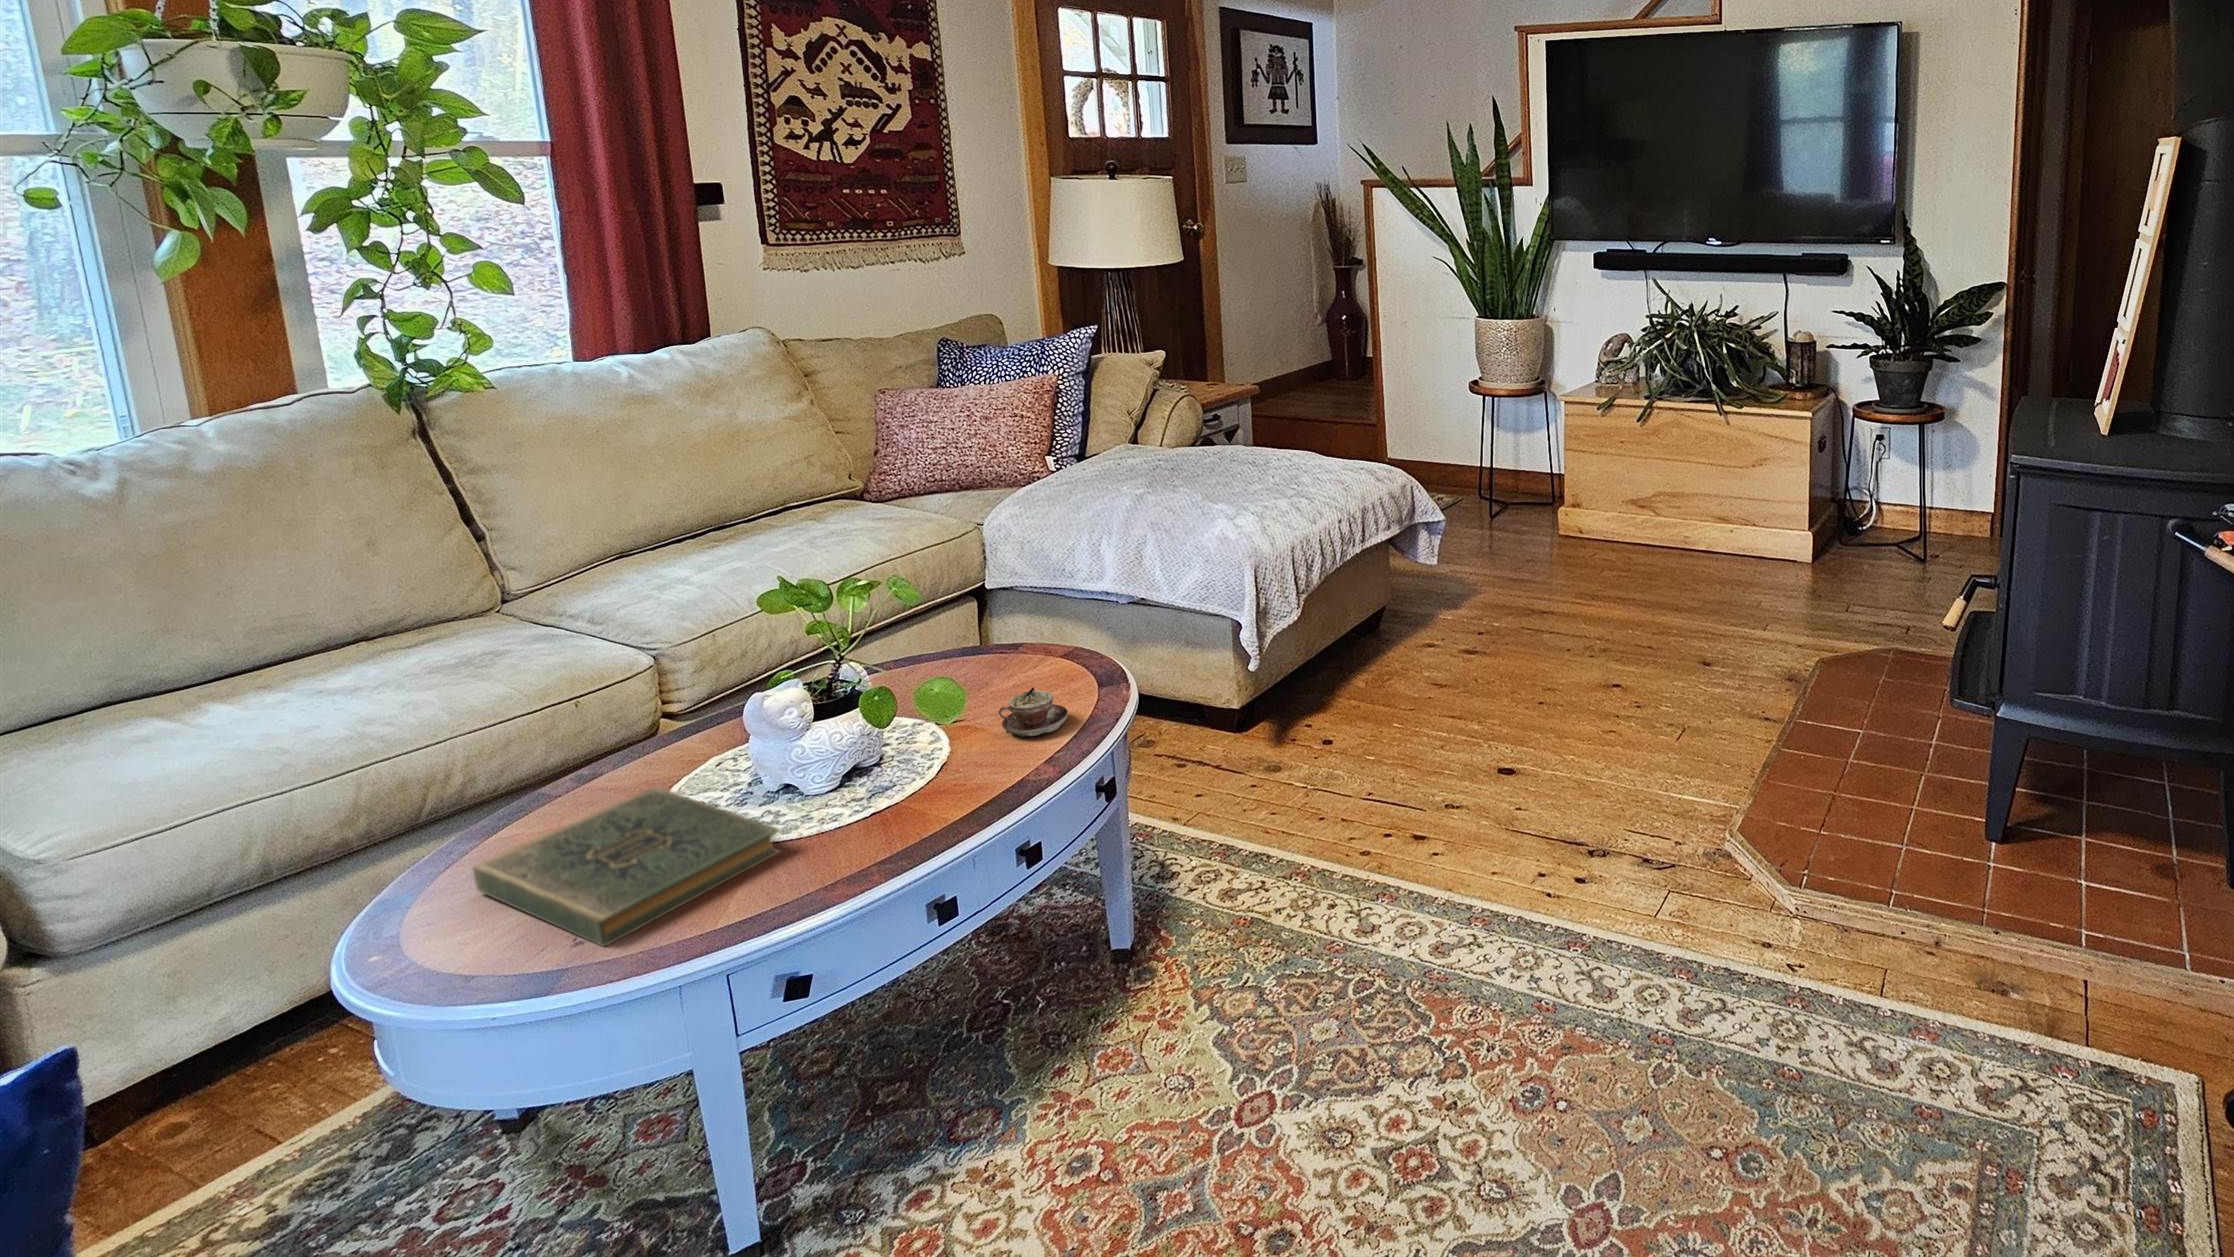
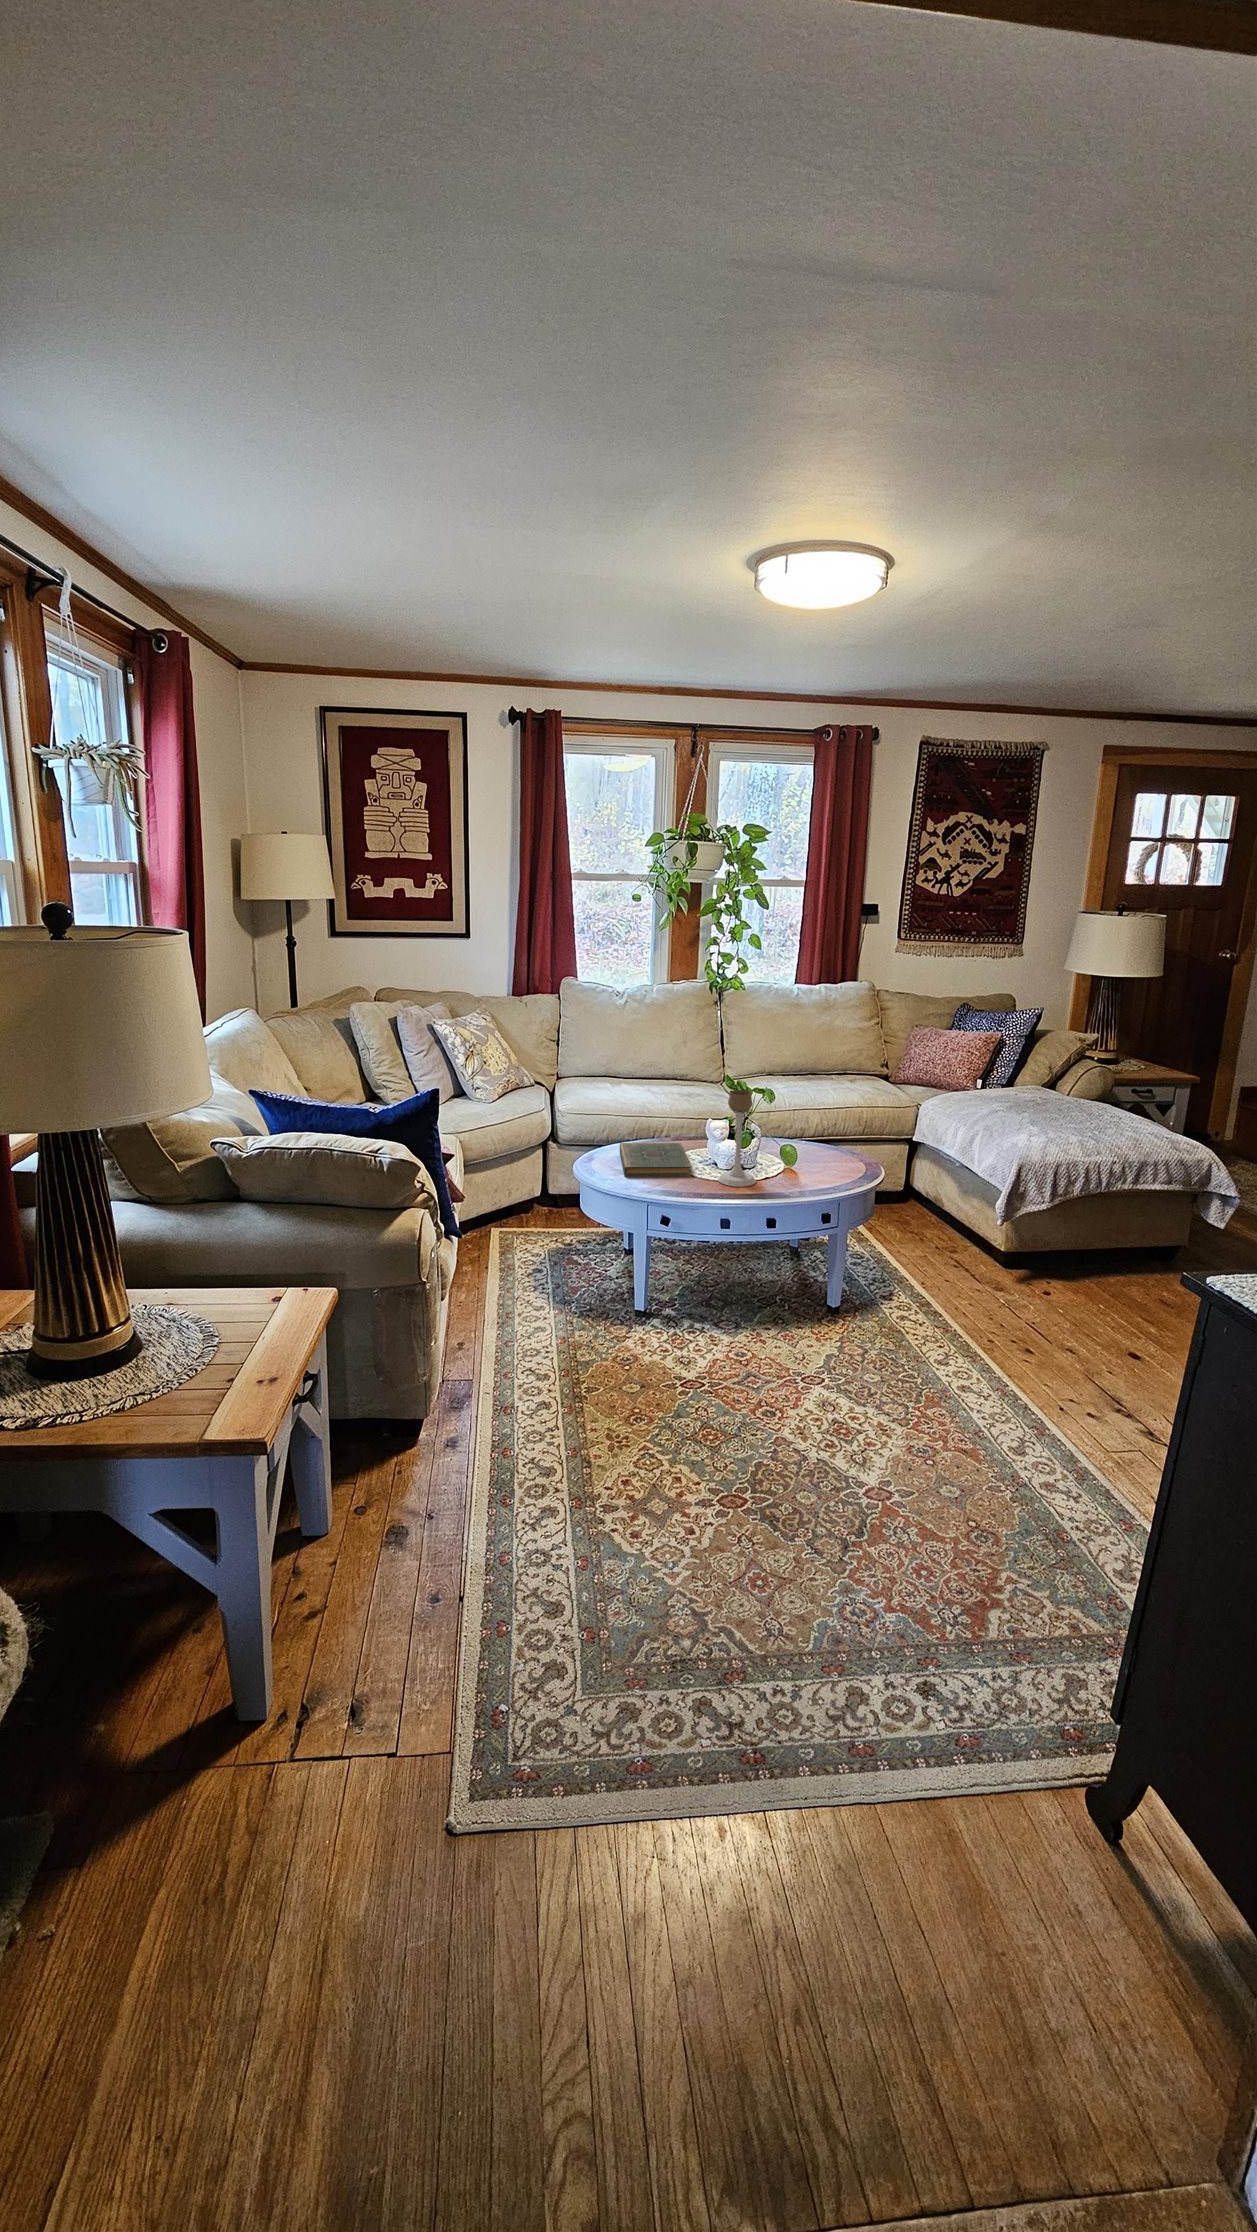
candle holder: none [856,600,958,831] -> present [718,1090,756,1187]
teacup: present [999,687,1068,737] -> none [797,1157,827,1180]

